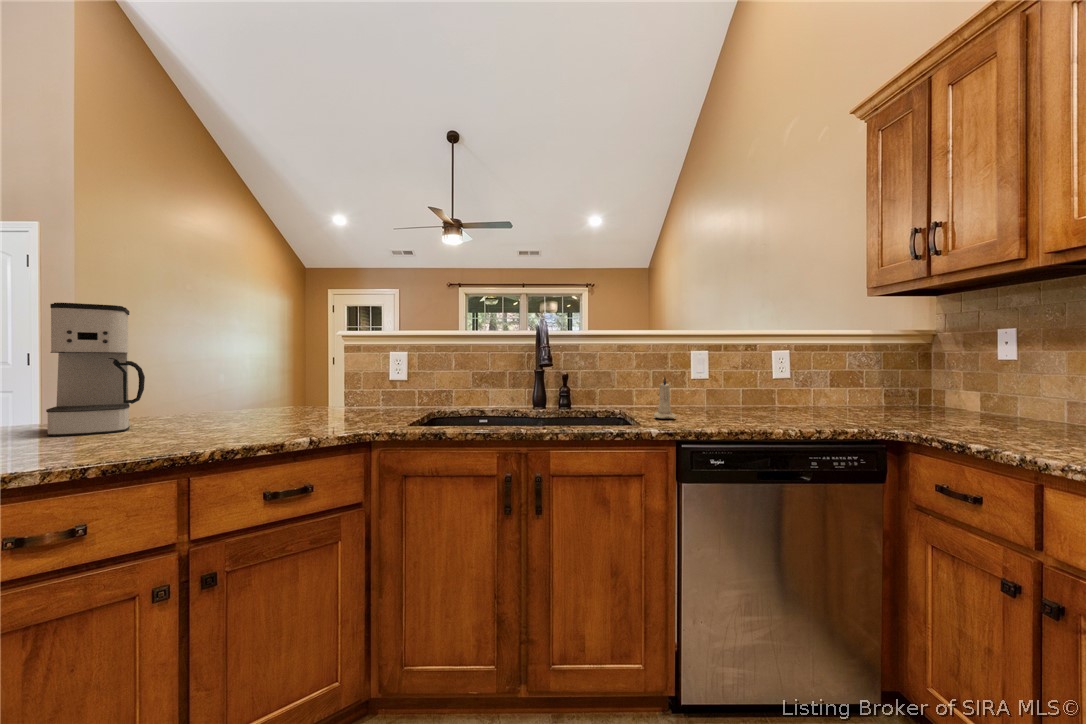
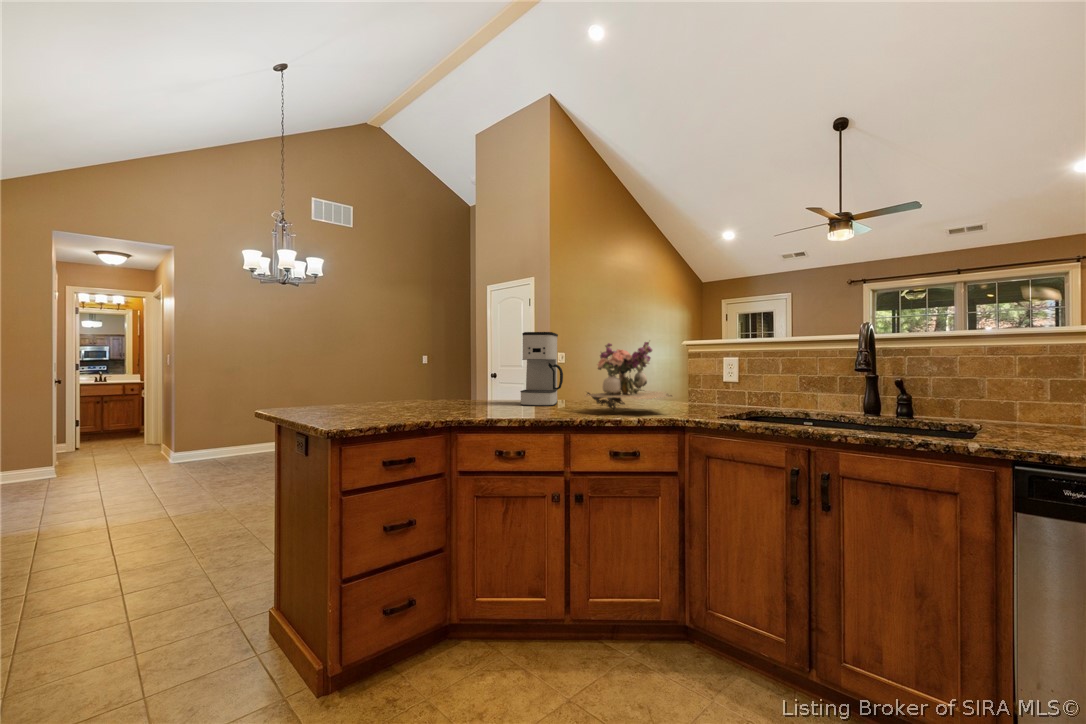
flower arrangement: none [205,327,347,430] -> present [586,342,672,410]
candle: present [653,376,677,419] -> none [1017,385,1056,440]

